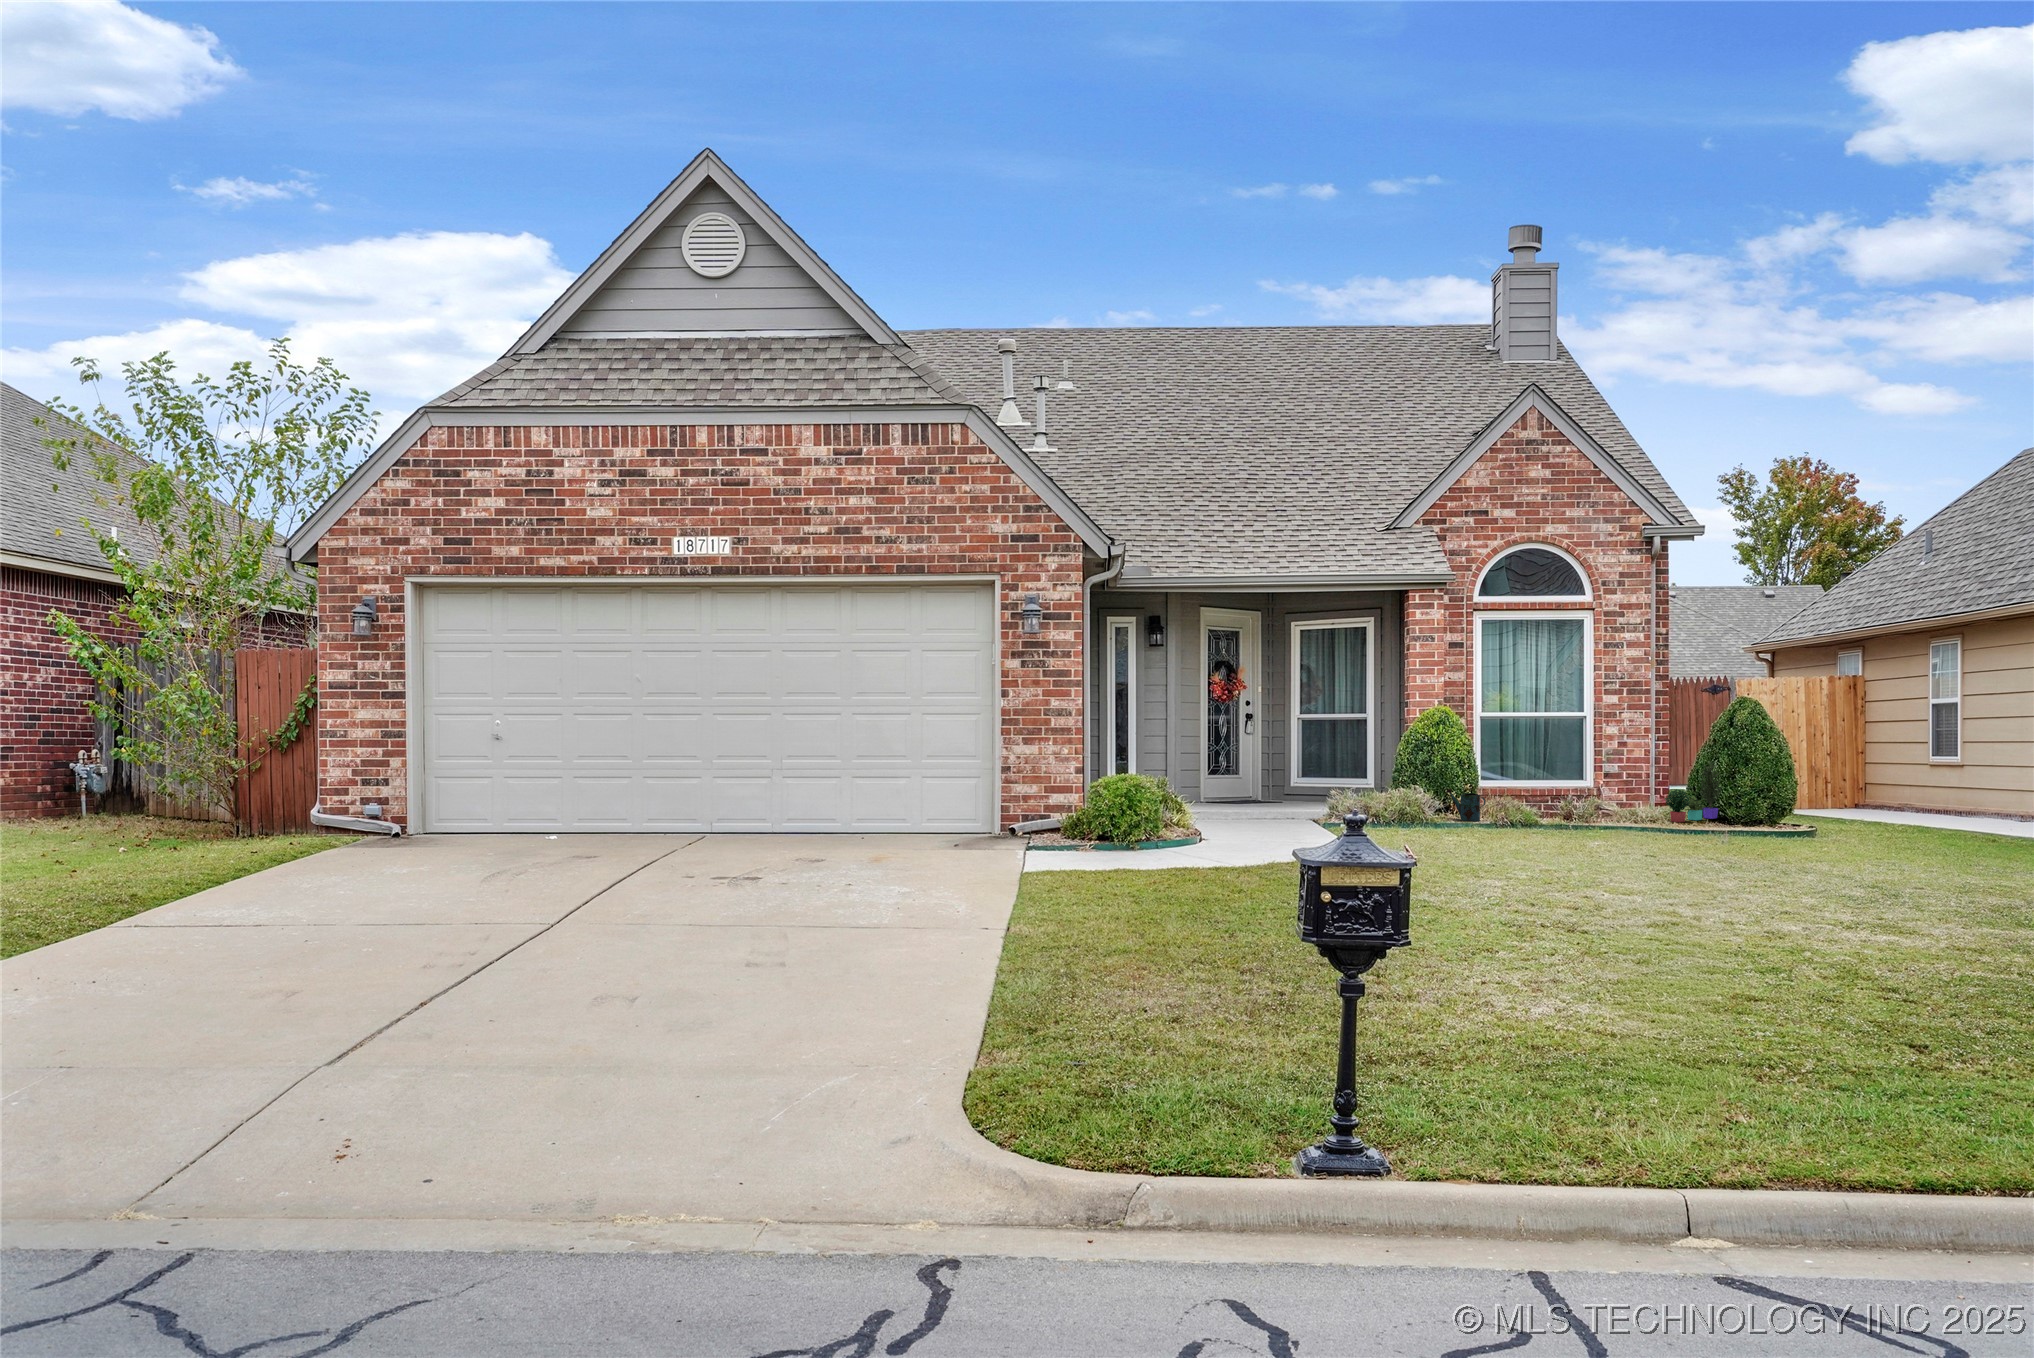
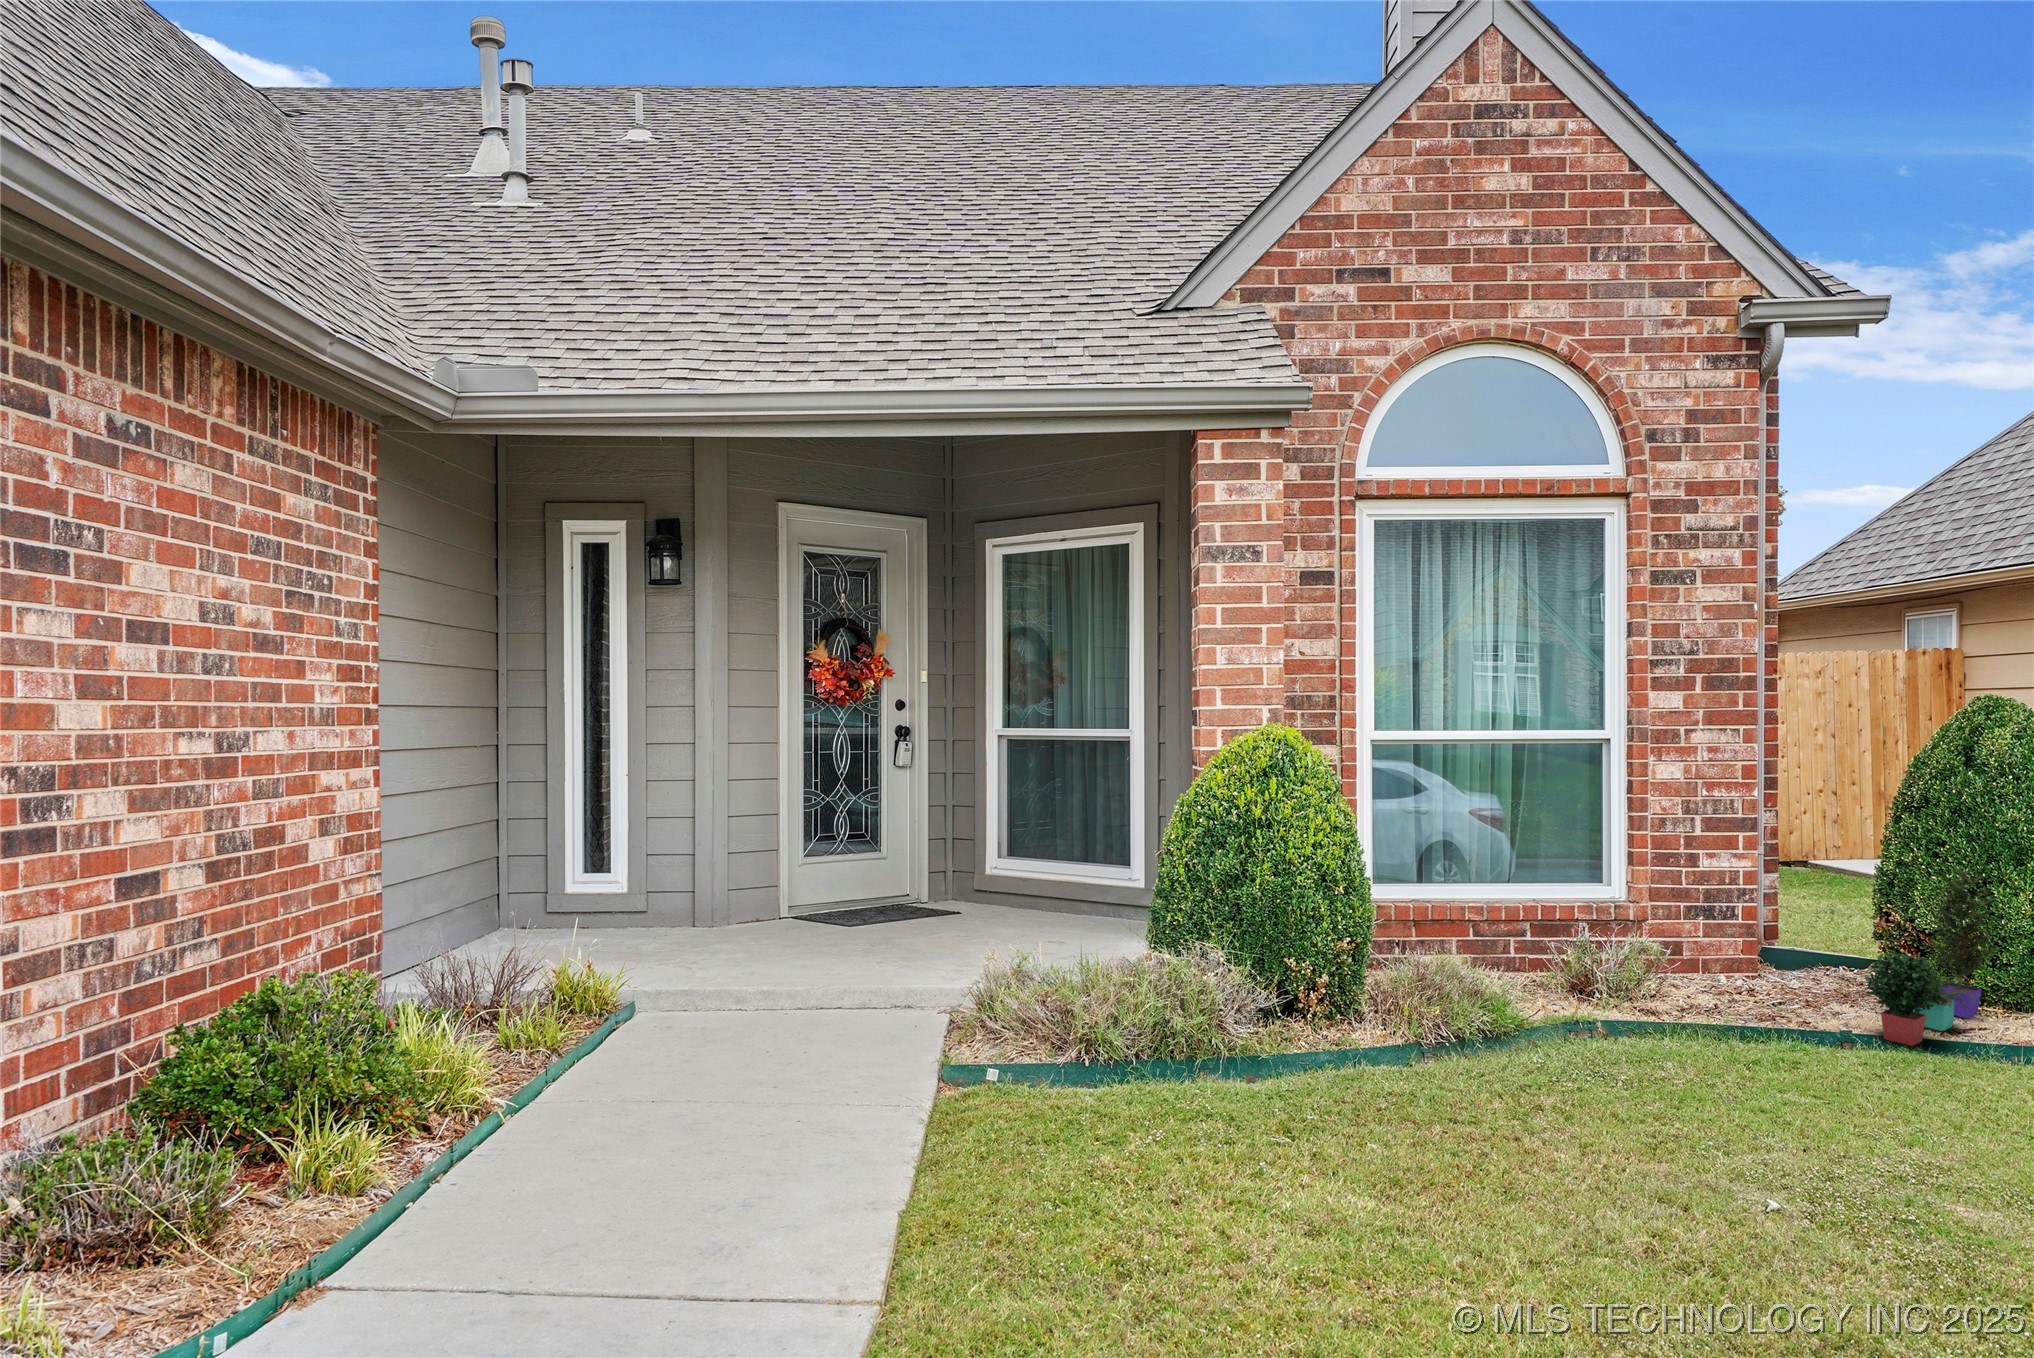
watering can: present [1446,789,1486,821] -> none [1284,955,1393,1060]

